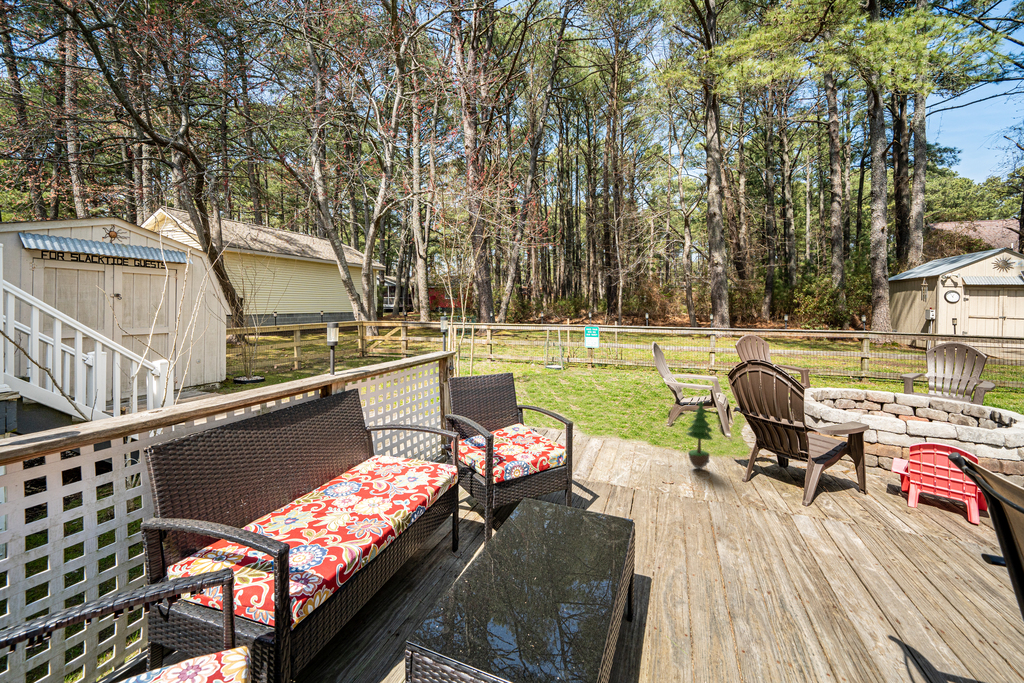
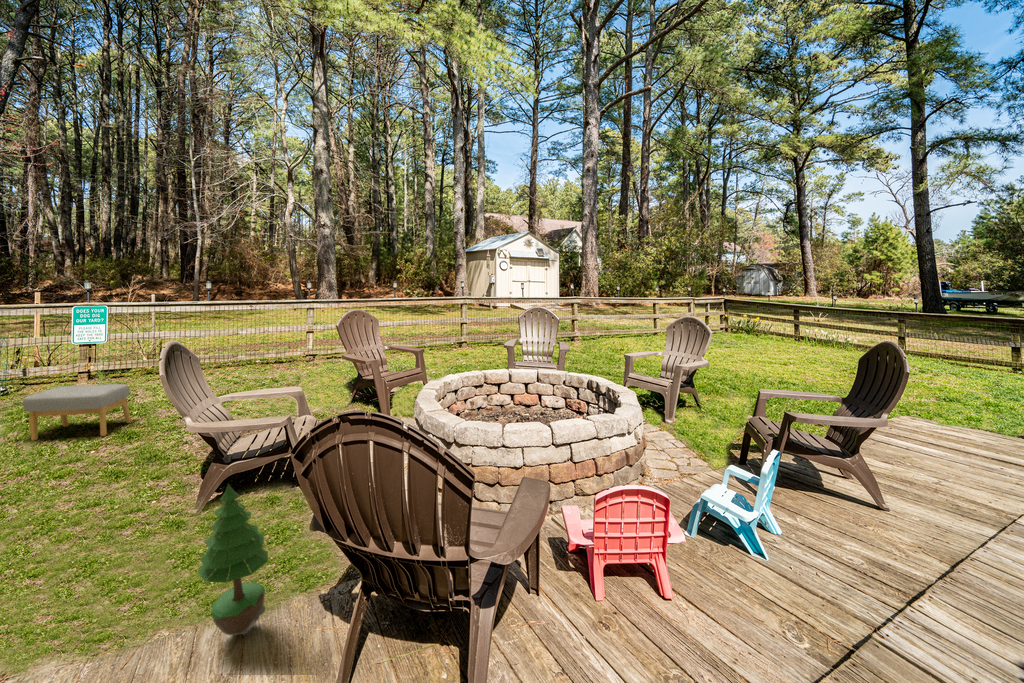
footstool: none [575,371,613,399] -> present [23,384,131,440]

